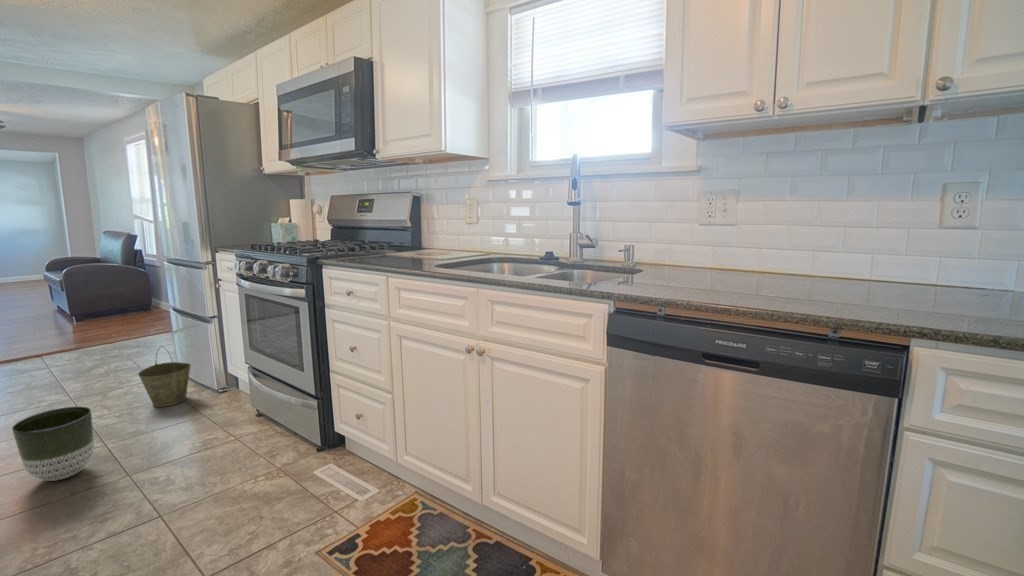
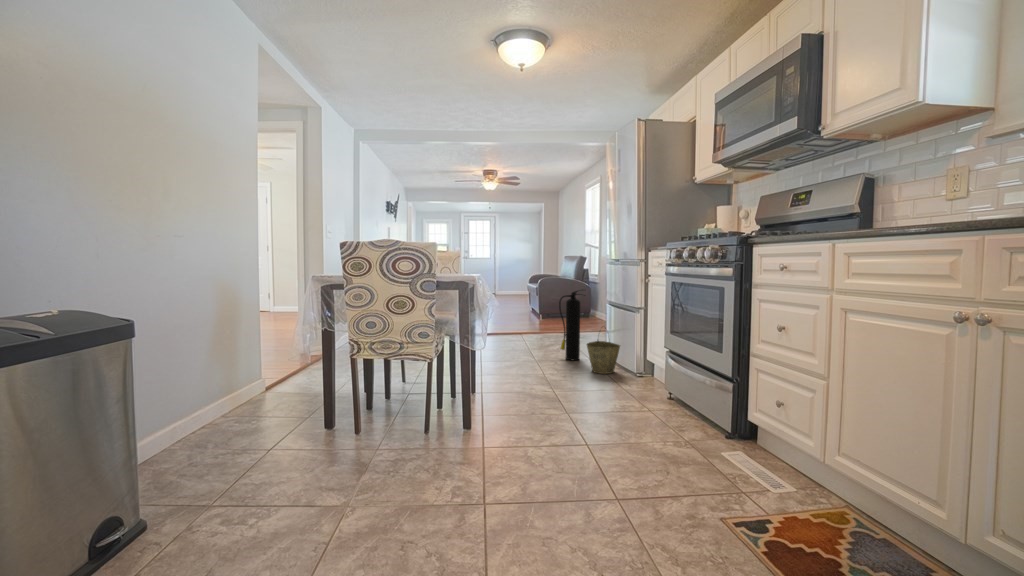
fire extinguisher: none [81,297,131,395] -> present [559,291,585,360]
planter: present [12,406,94,481] -> none [519,348,559,396]

